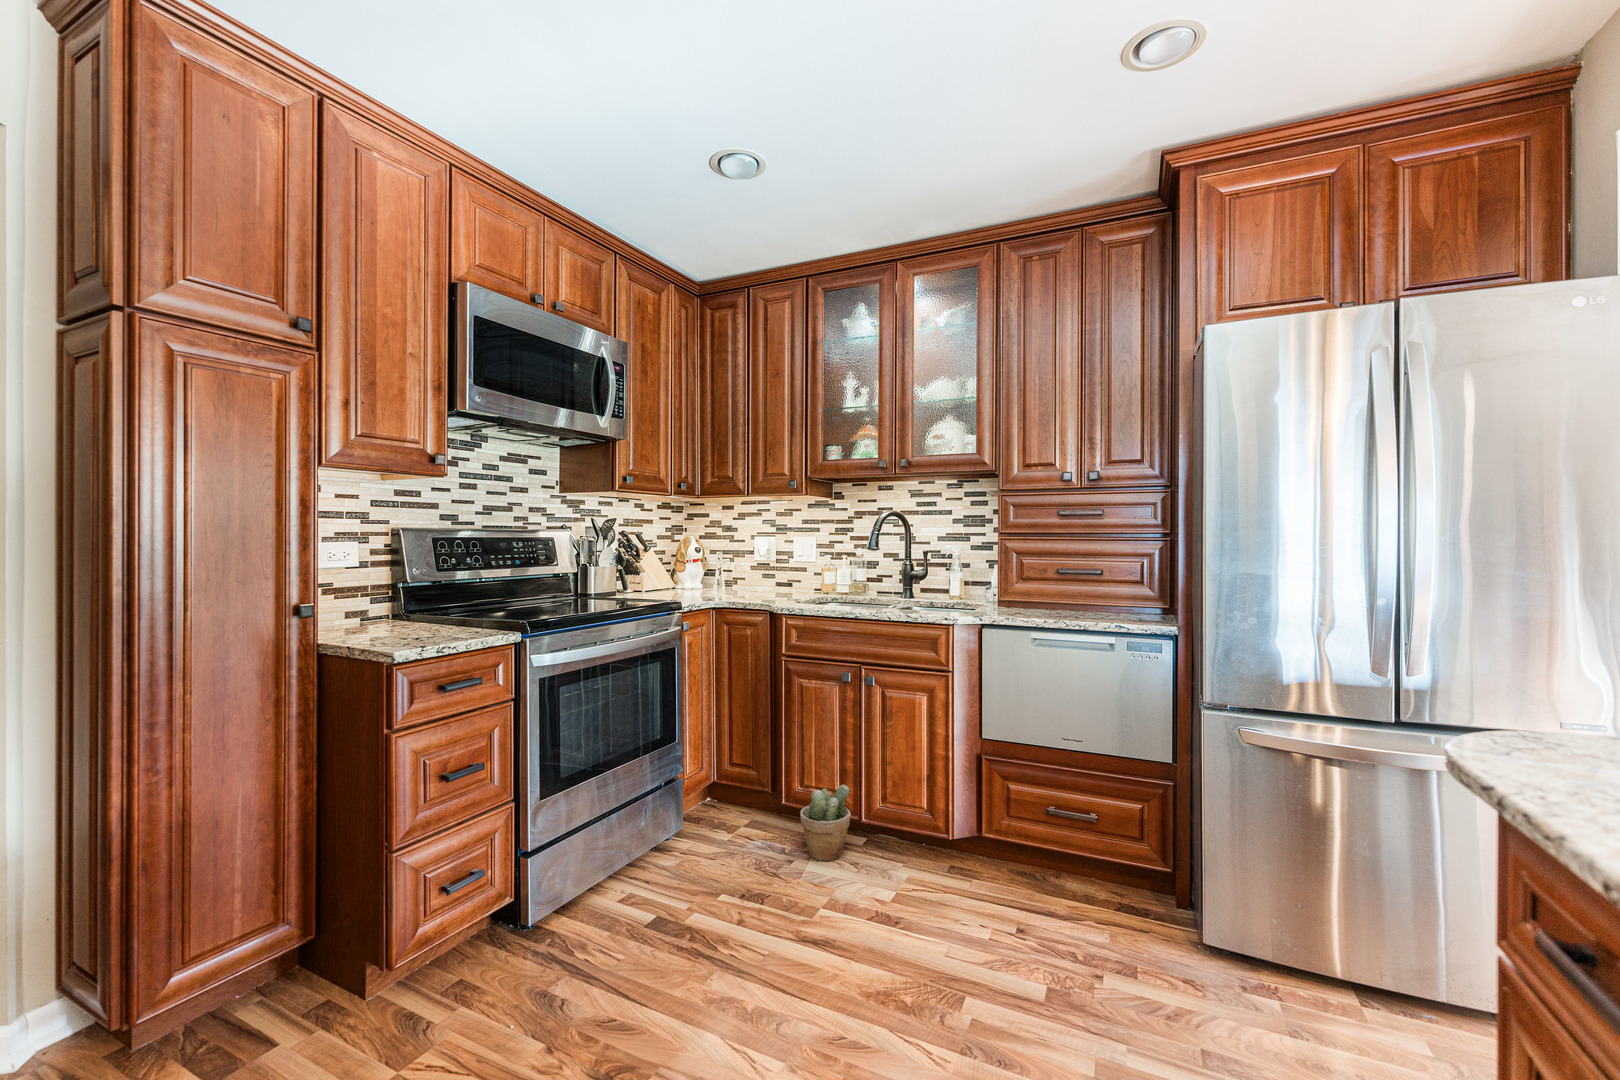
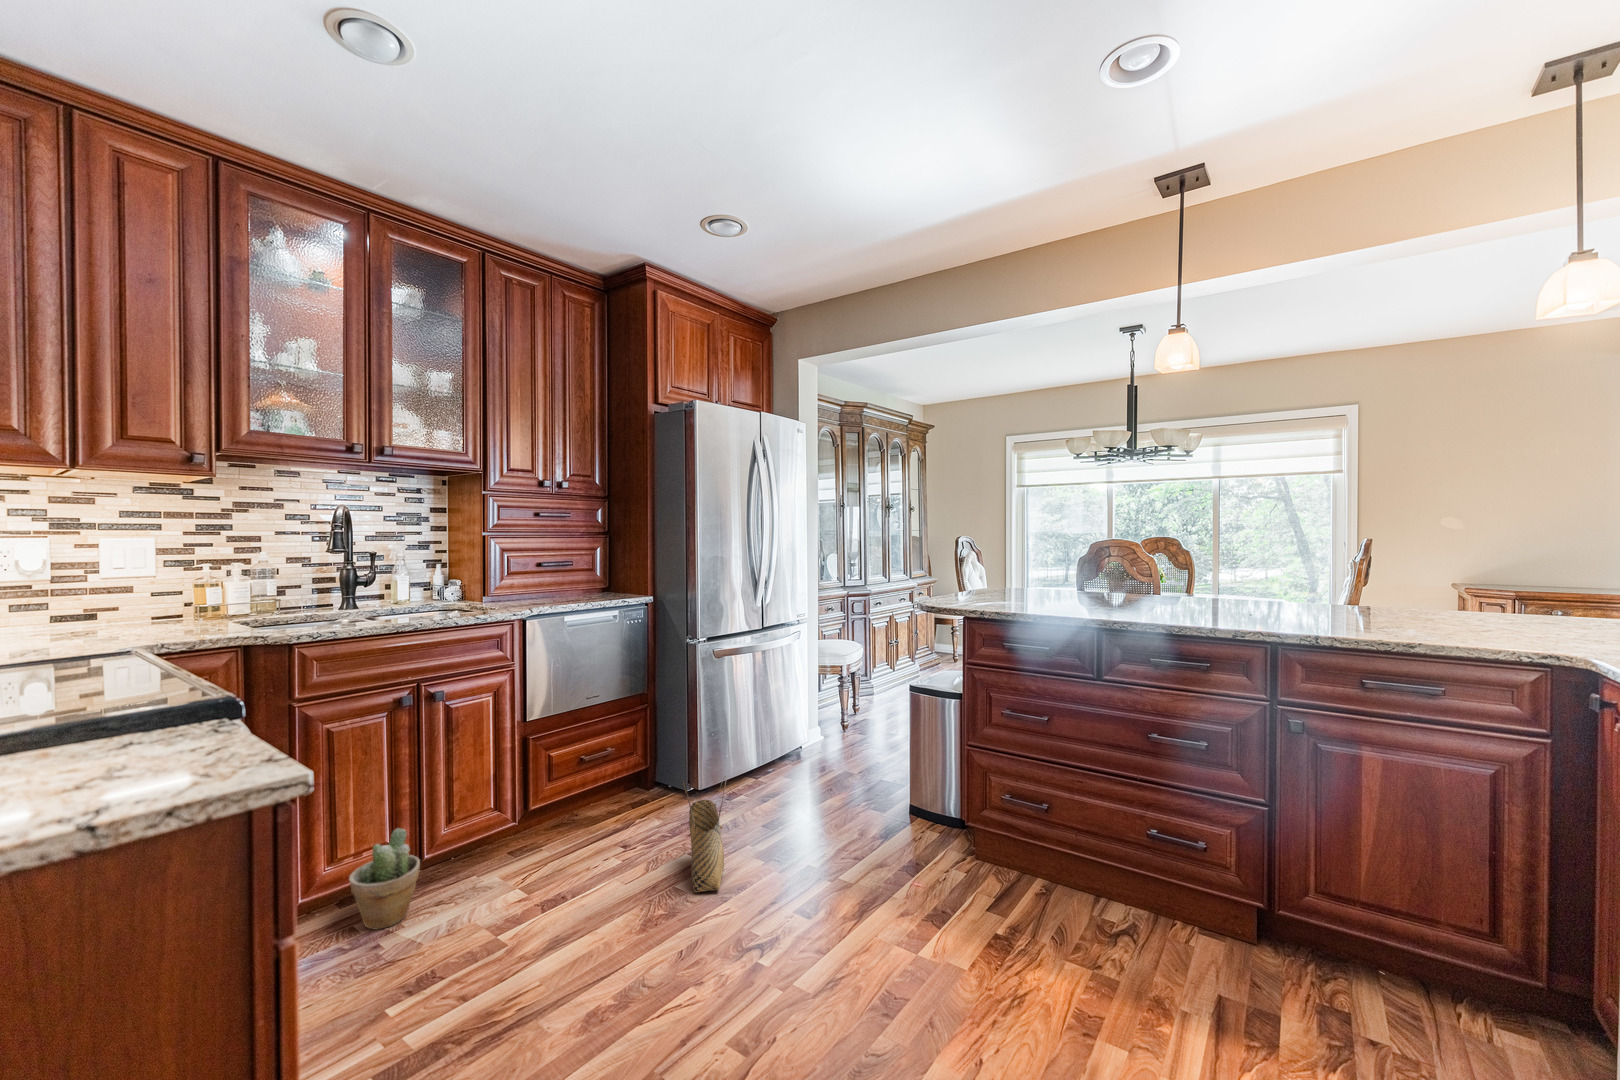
woven basket: none [961,860,1060,1031] -> present [683,776,727,892]

